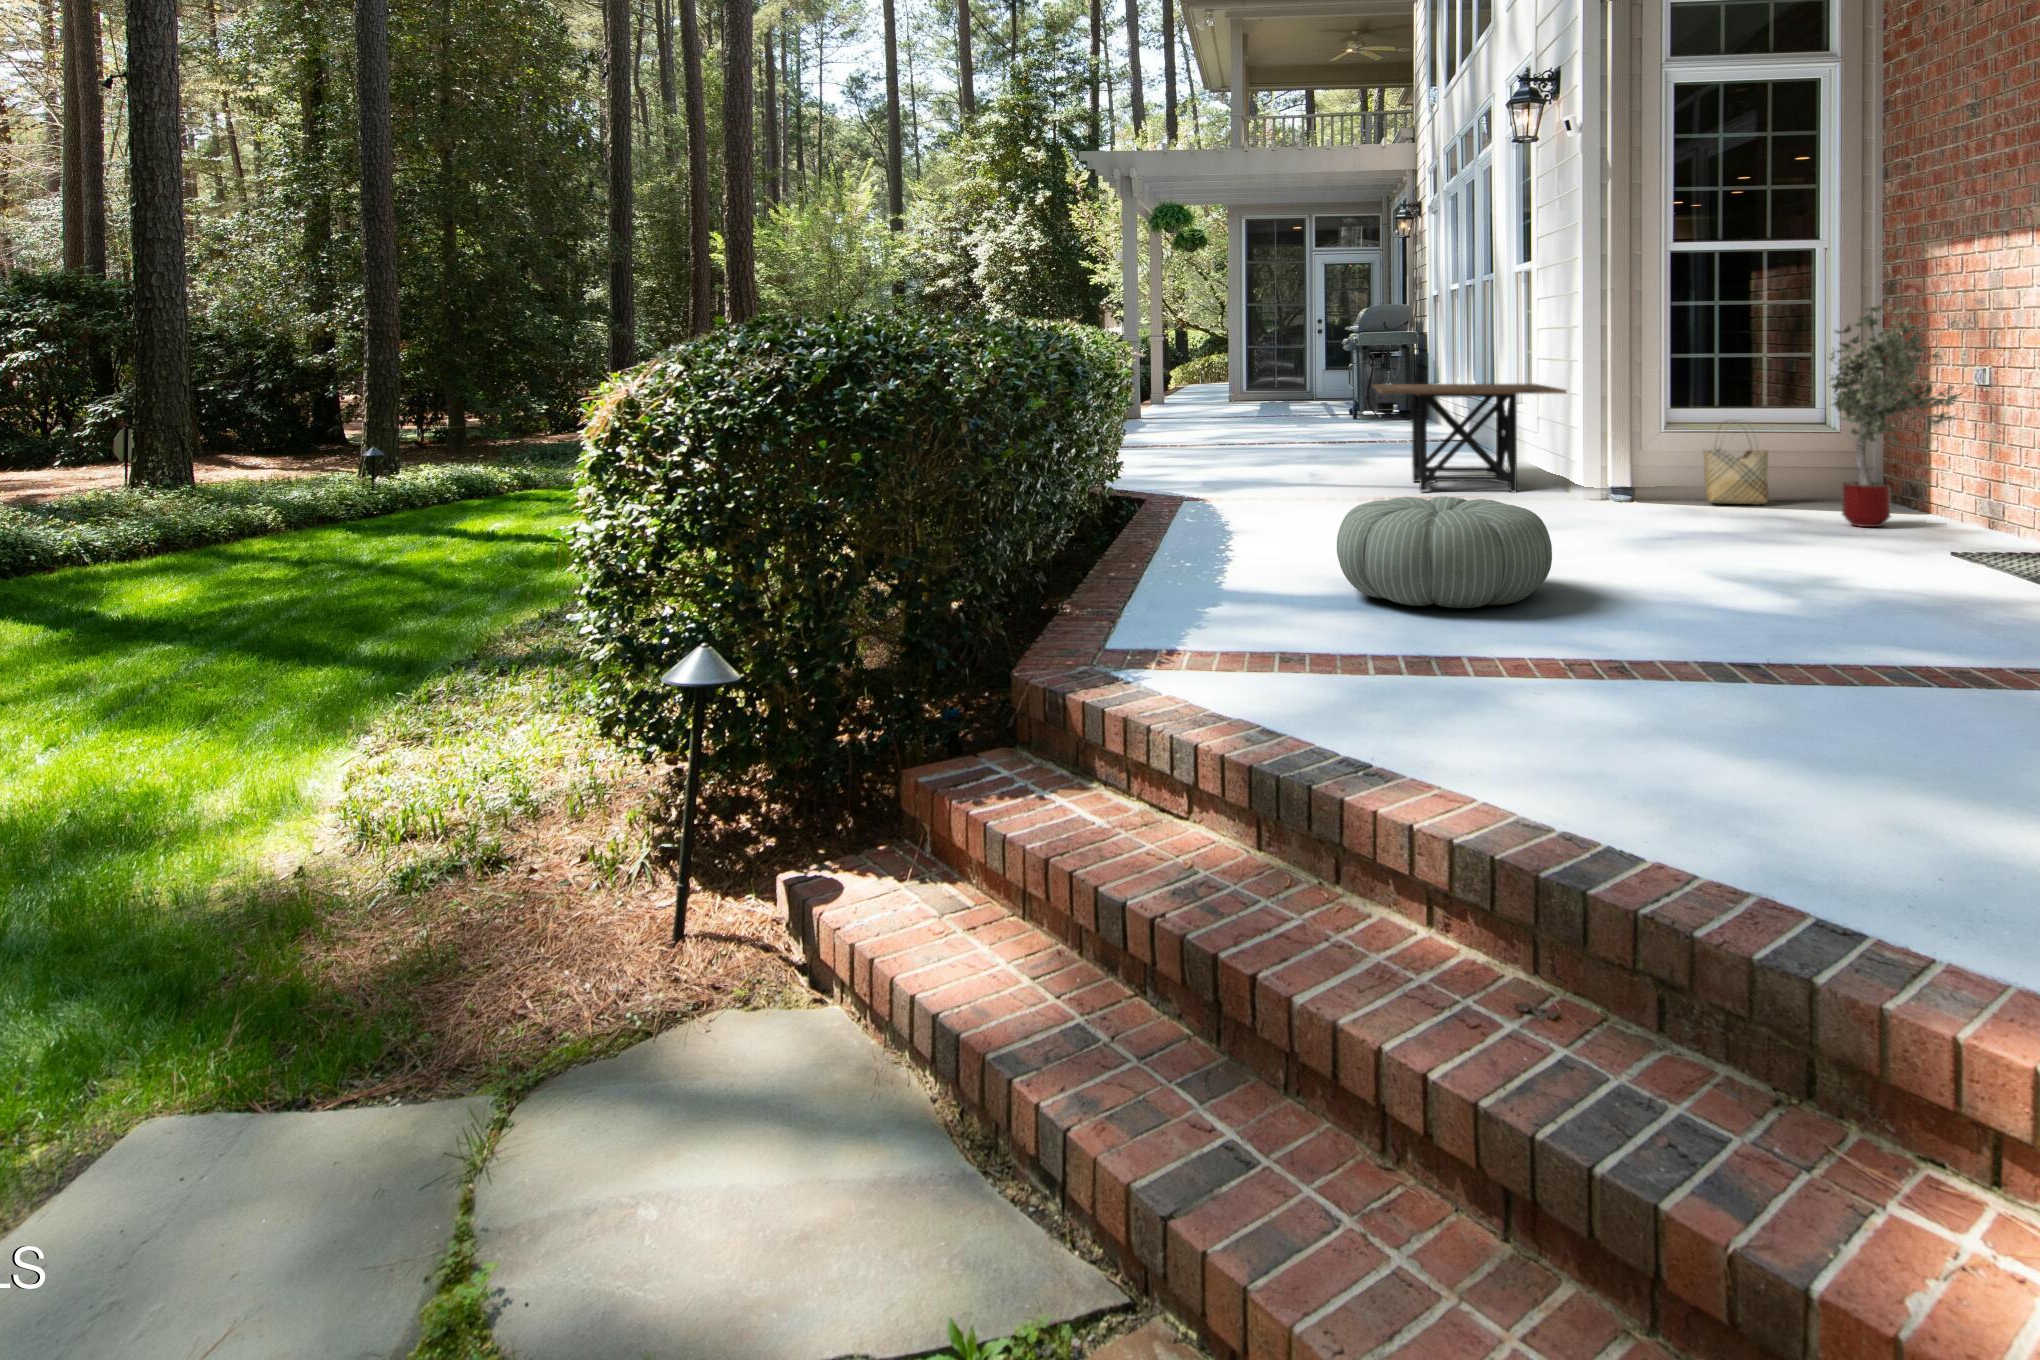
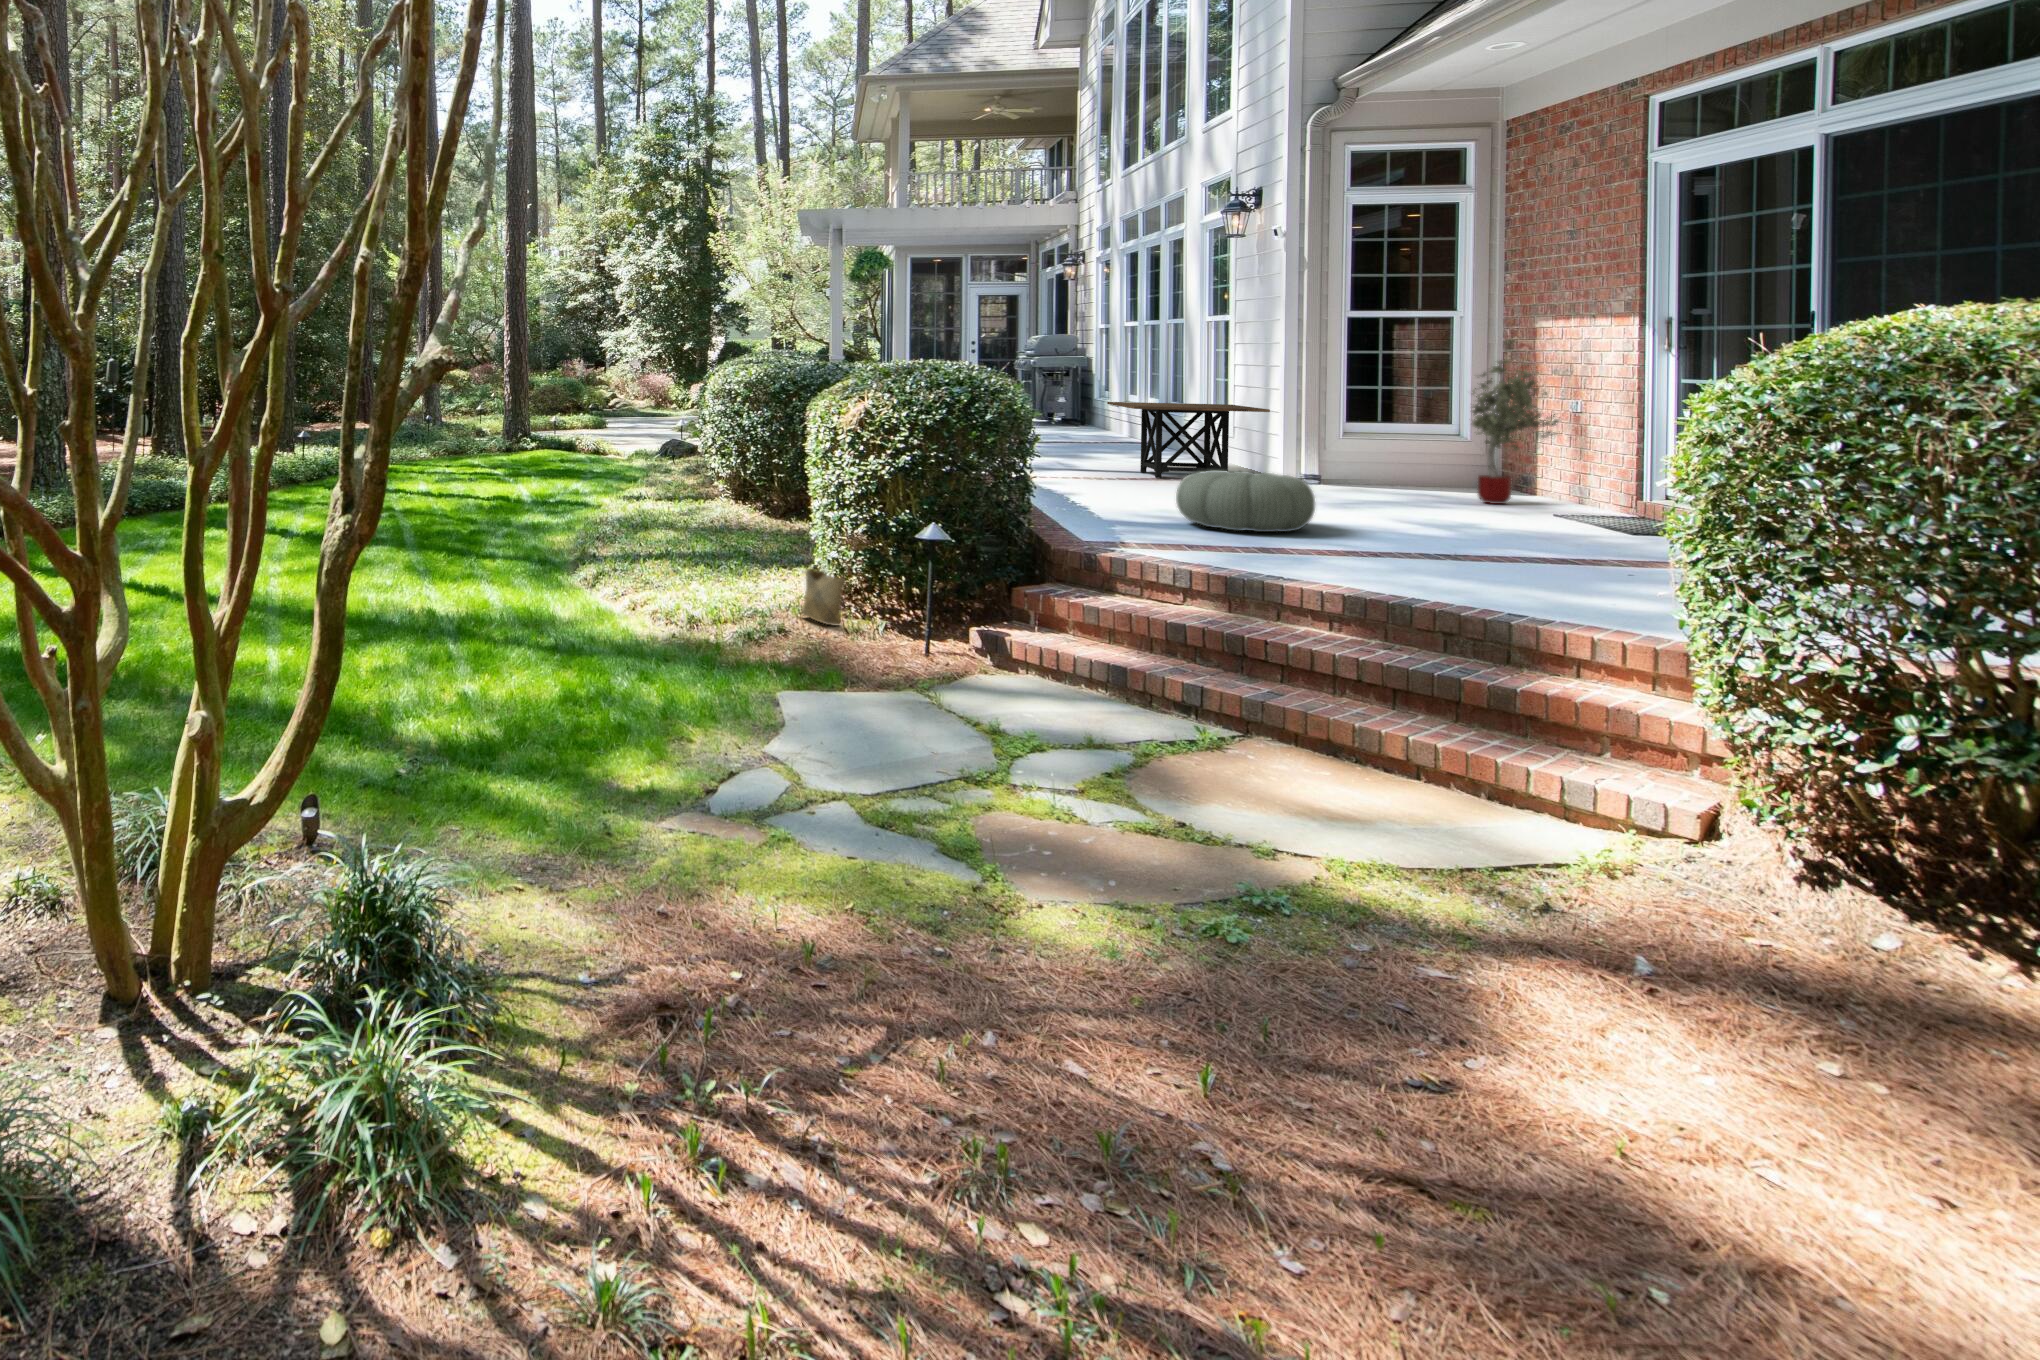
woven basket: present [1703,425,1769,505] -> present [802,552,845,626]

